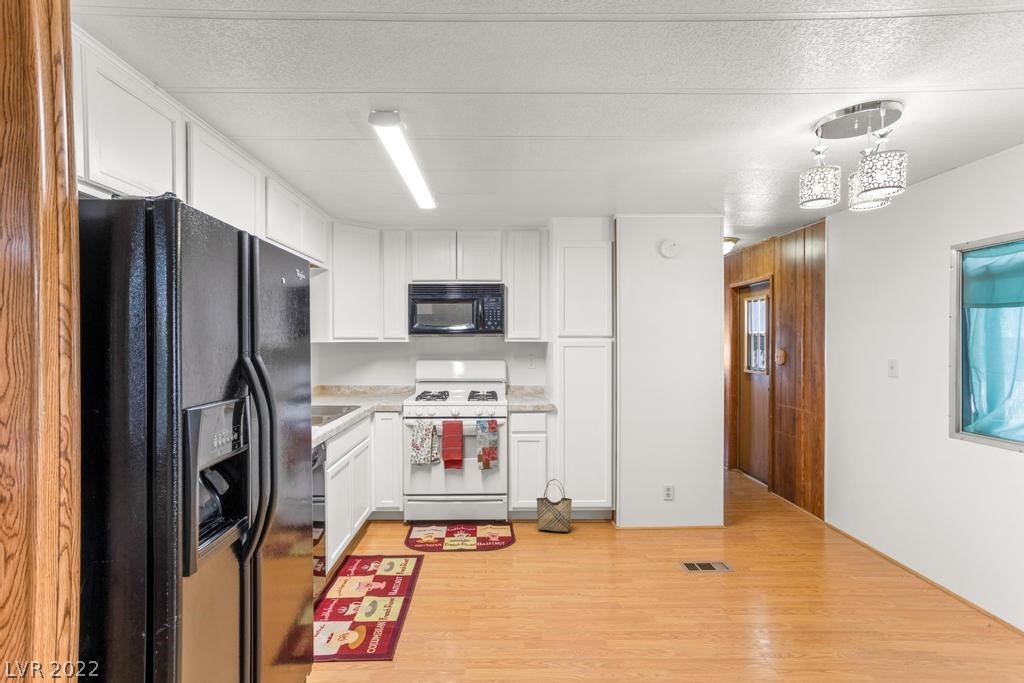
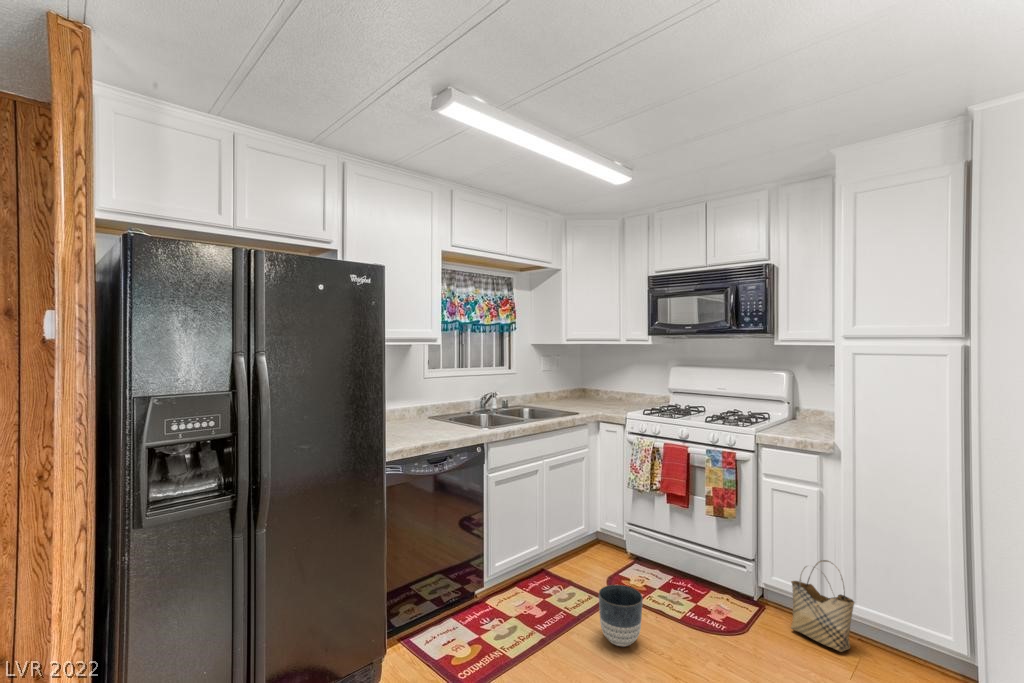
planter: none [440,533,474,579] -> present [599,585,643,647]

